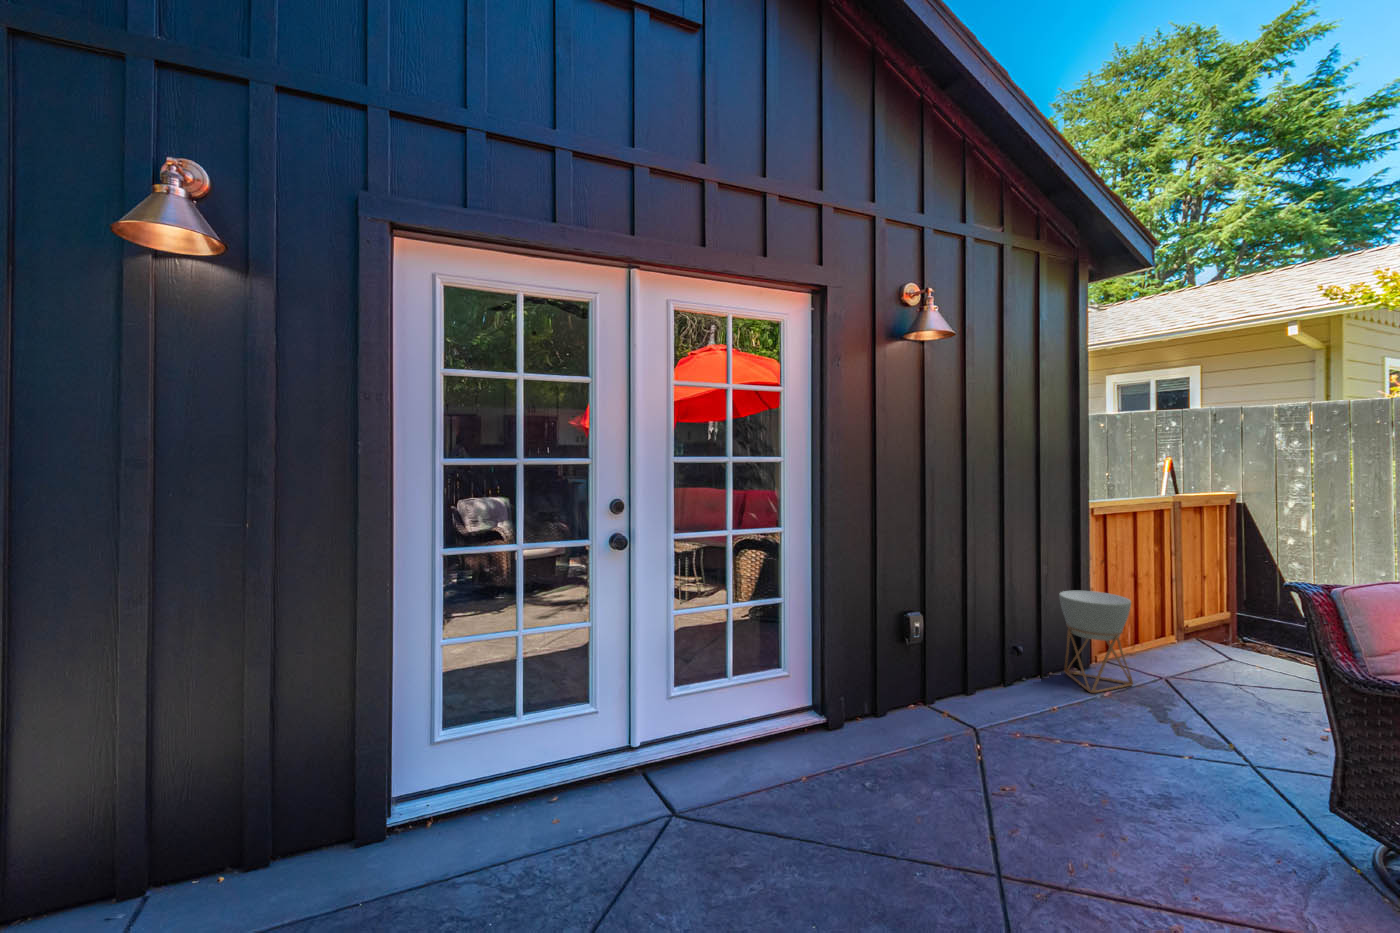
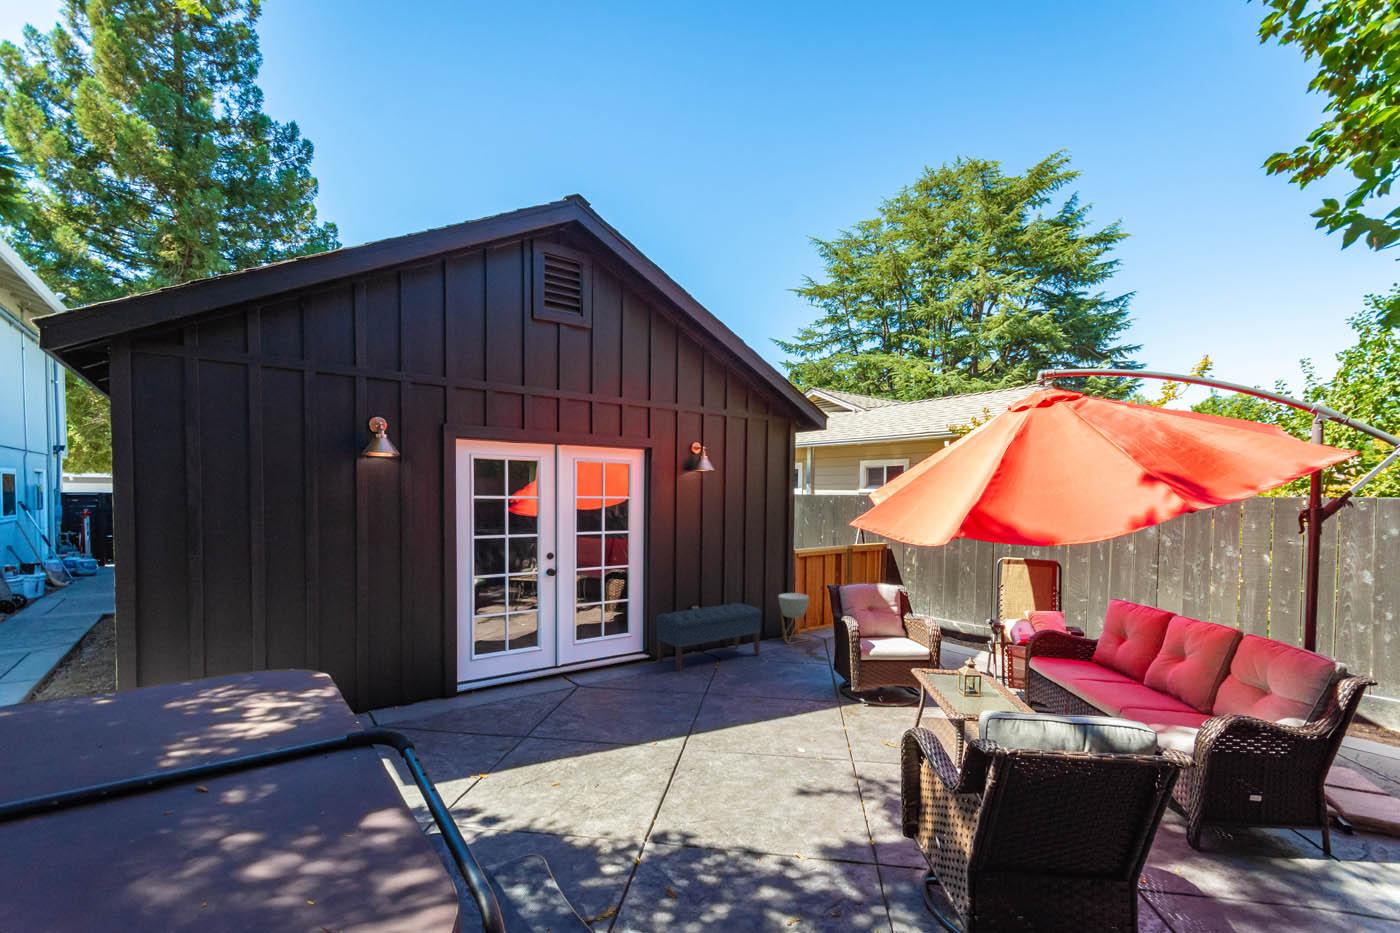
bench: none [838,610,1063,771] -> present [656,603,762,671]

